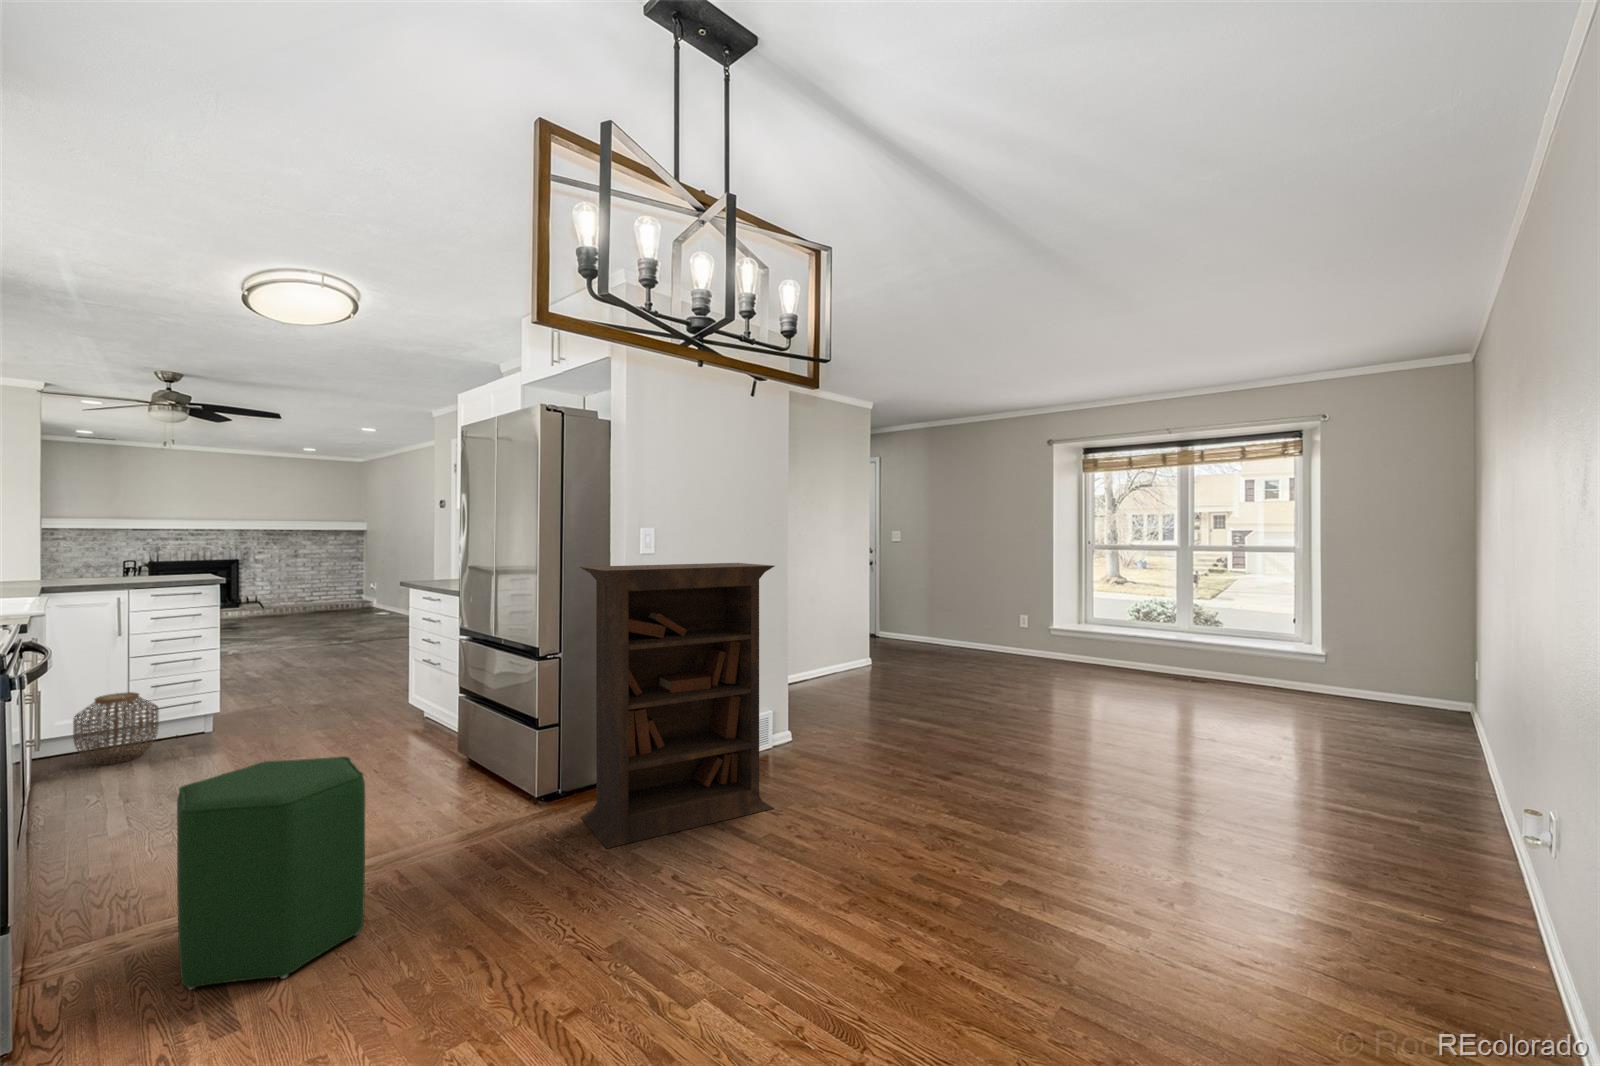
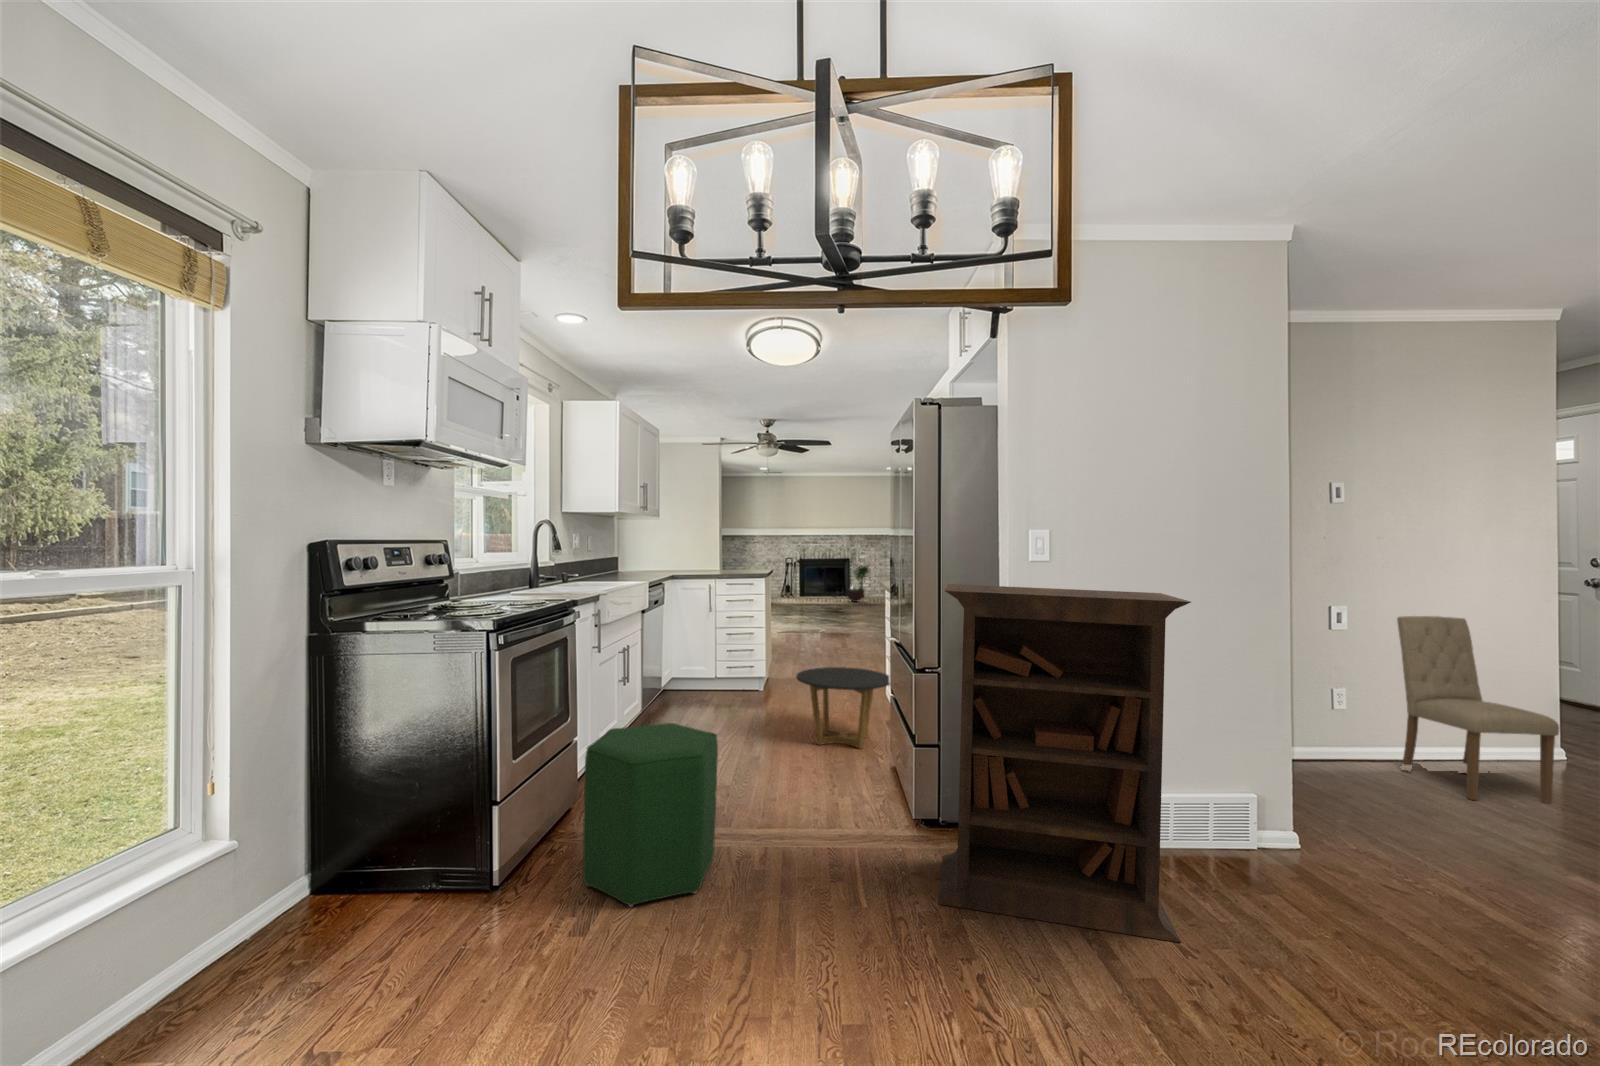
potted tree: none [235,561,275,615] -> present [846,565,870,602]
dining chair: none [816,572,892,687] -> present [1397,616,1559,803]
side table: none [324,675,450,770] -> present [796,667,890,749]
woven basket: present [73,692,158,765] -> none [682,649,725,698]

